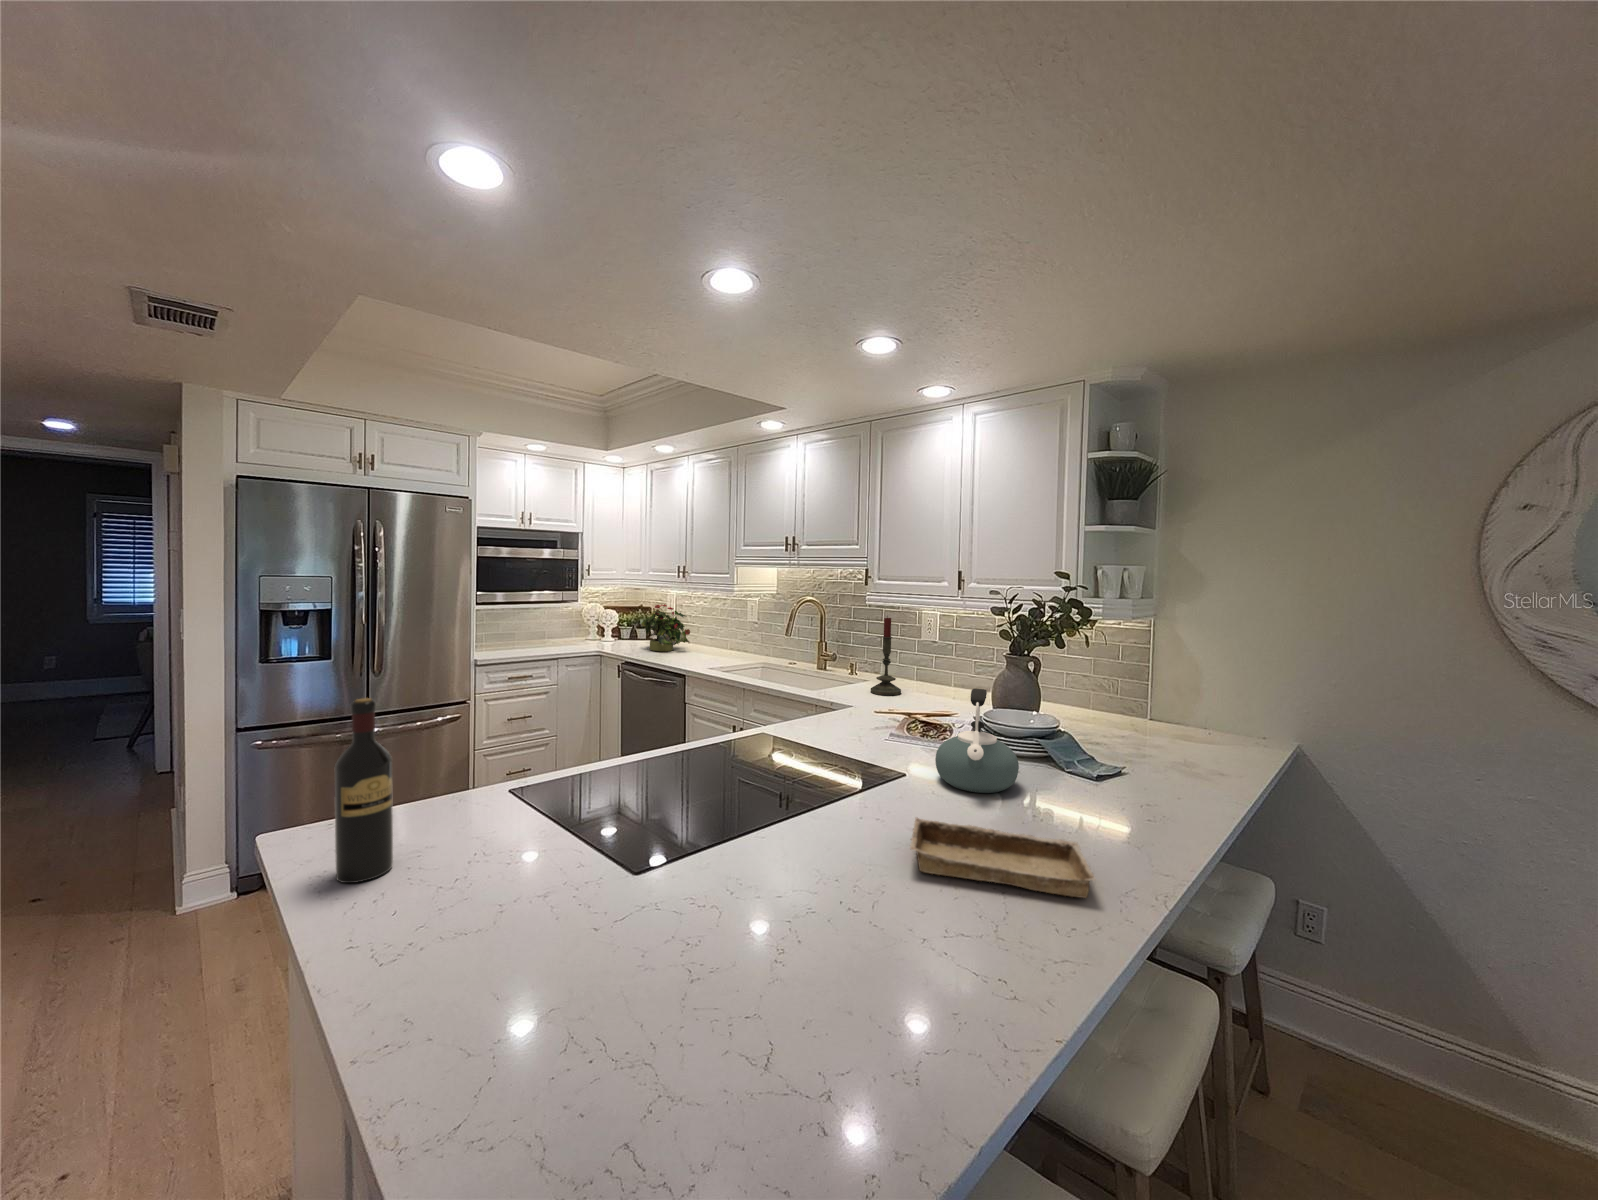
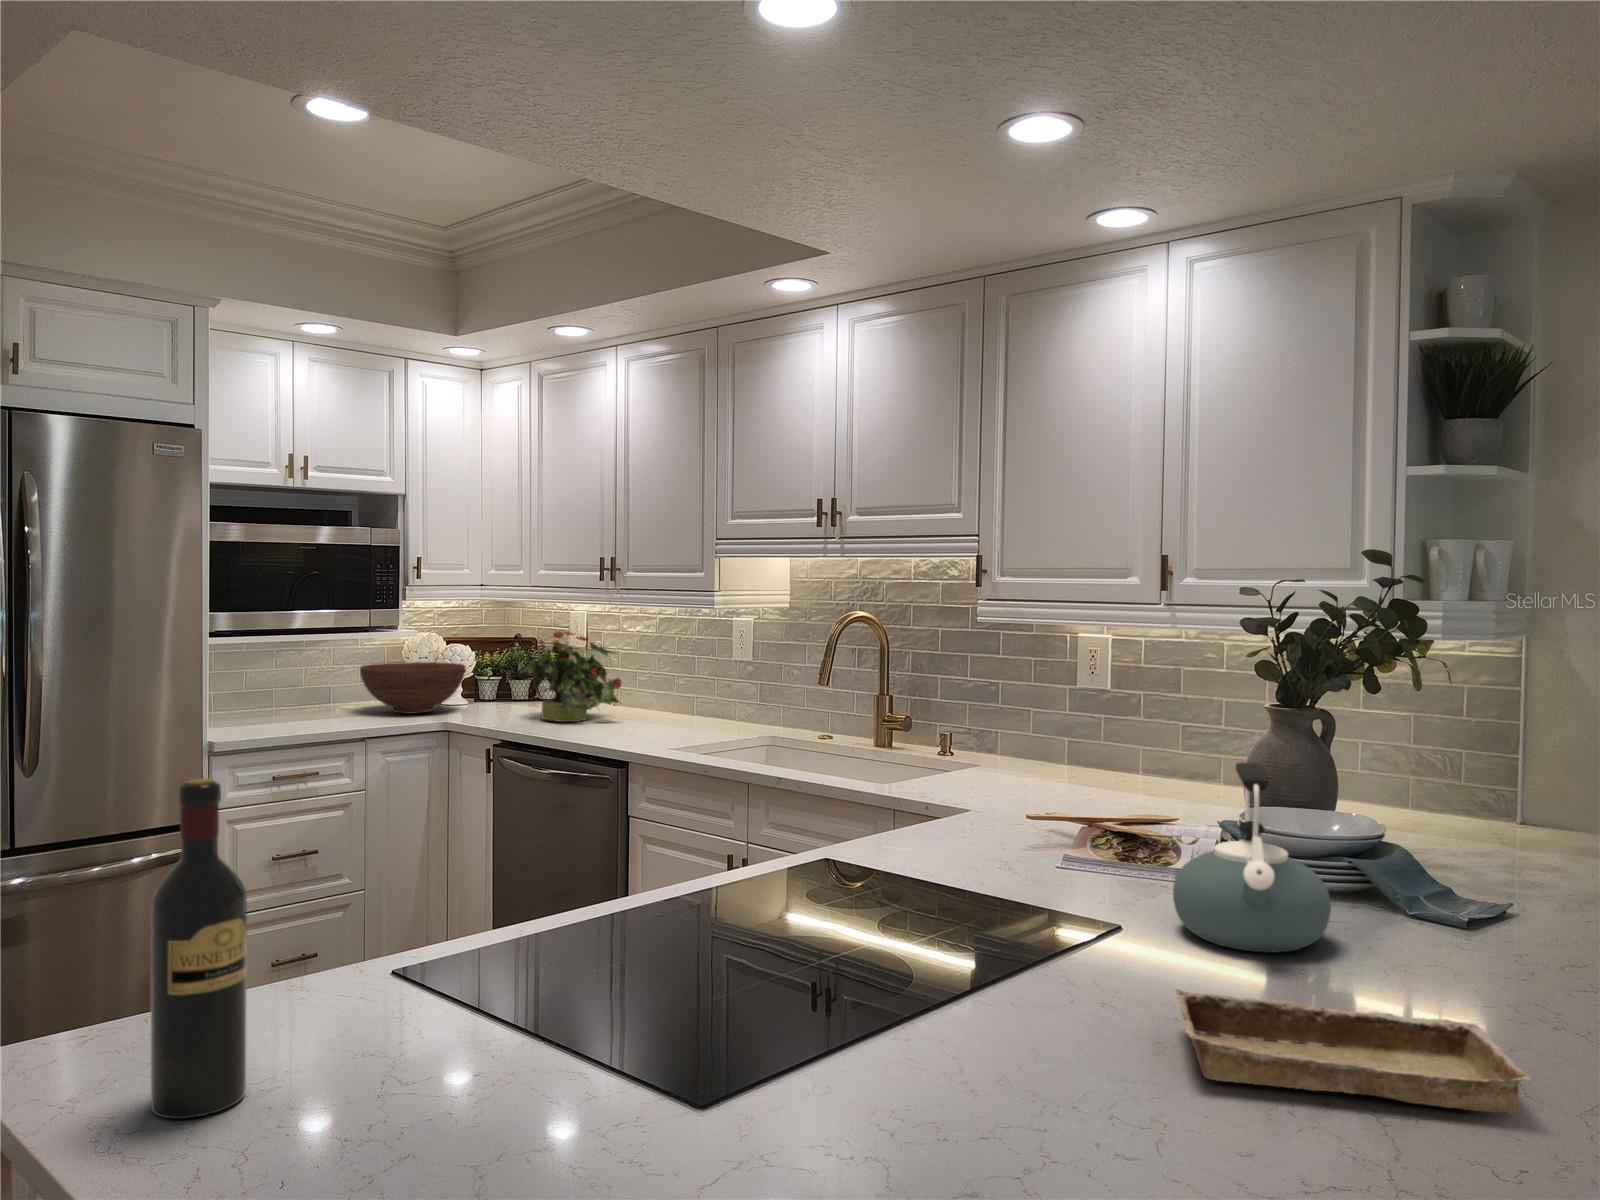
candle: present [871,616,901,695] -> none [995,641,1054,793]
fruit bowl: none [558,619,613,646] -> present [360,662,466,714]

